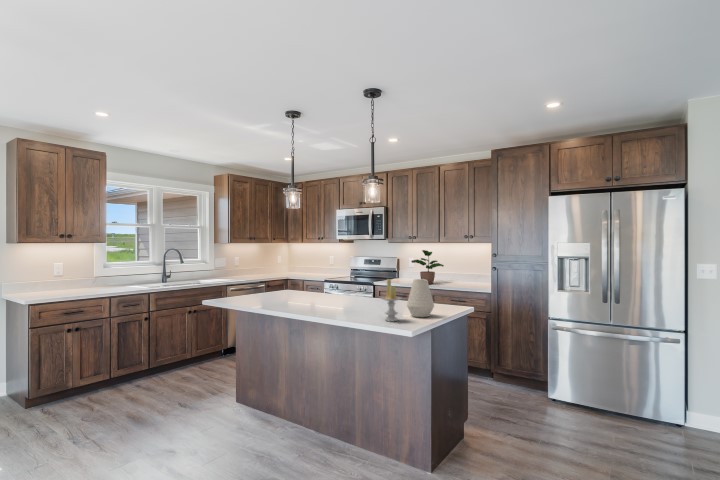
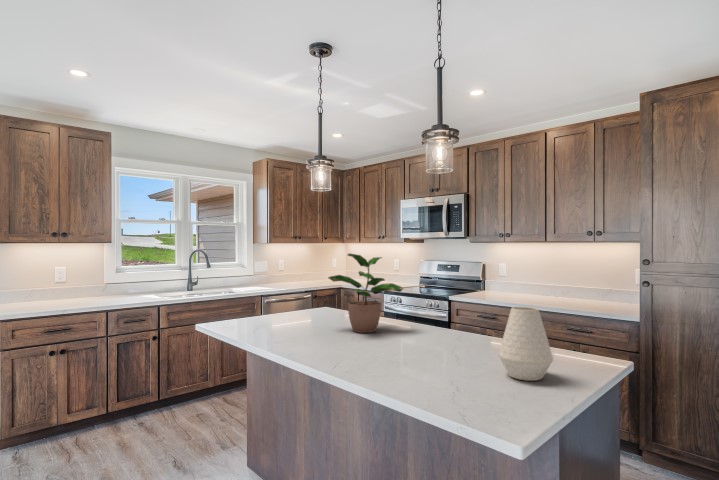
potted plant: present [411,250,444,284] -> present [329,254,403,333]
candle: present [382,279,401,321] -> none [448,307,489,390]

